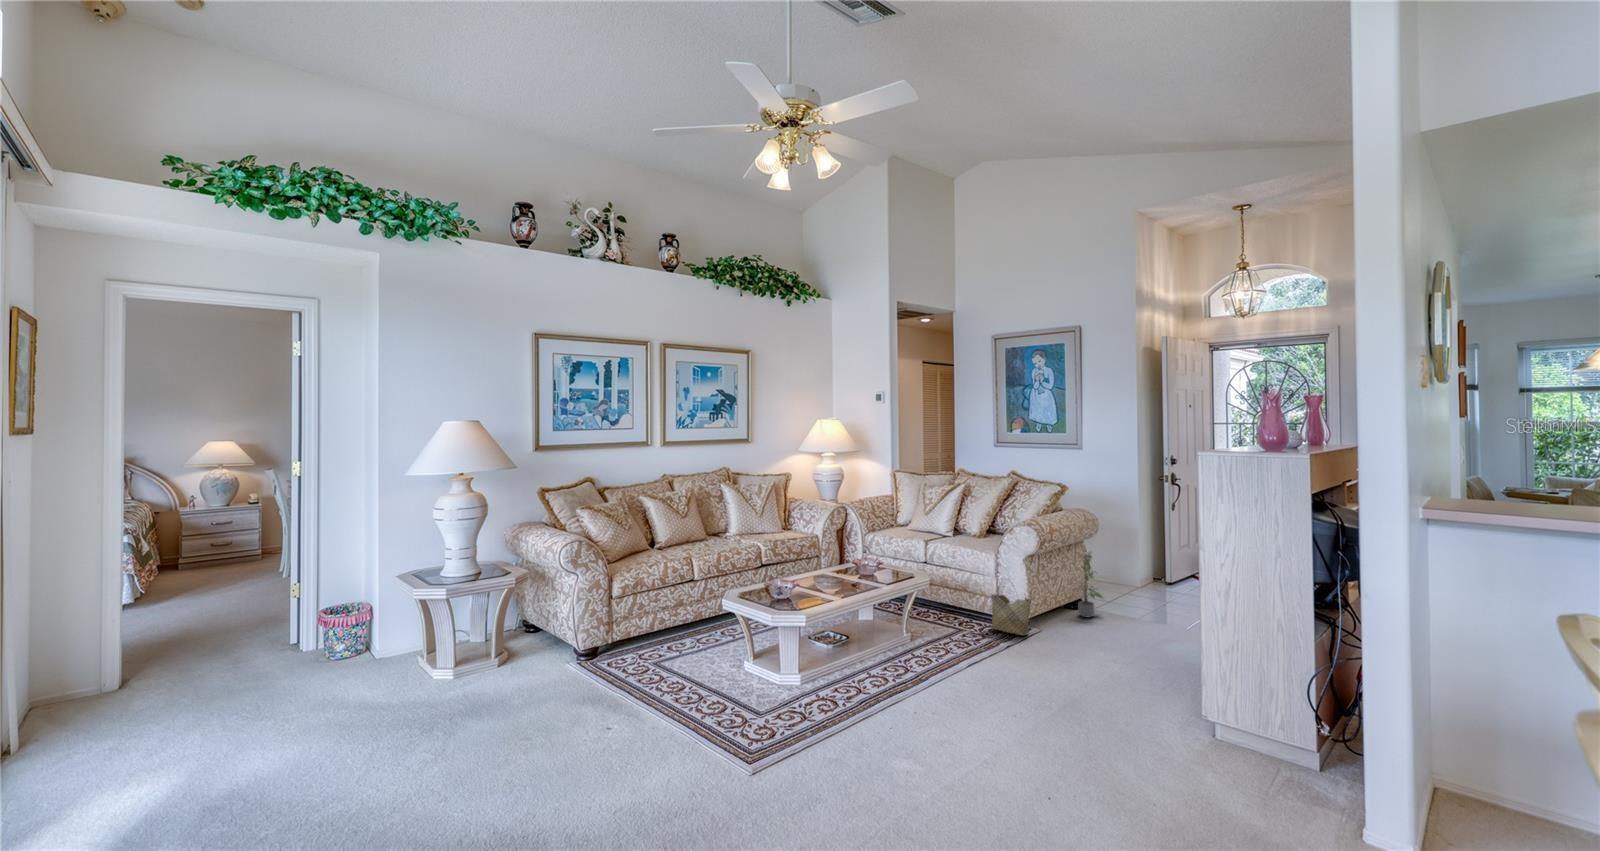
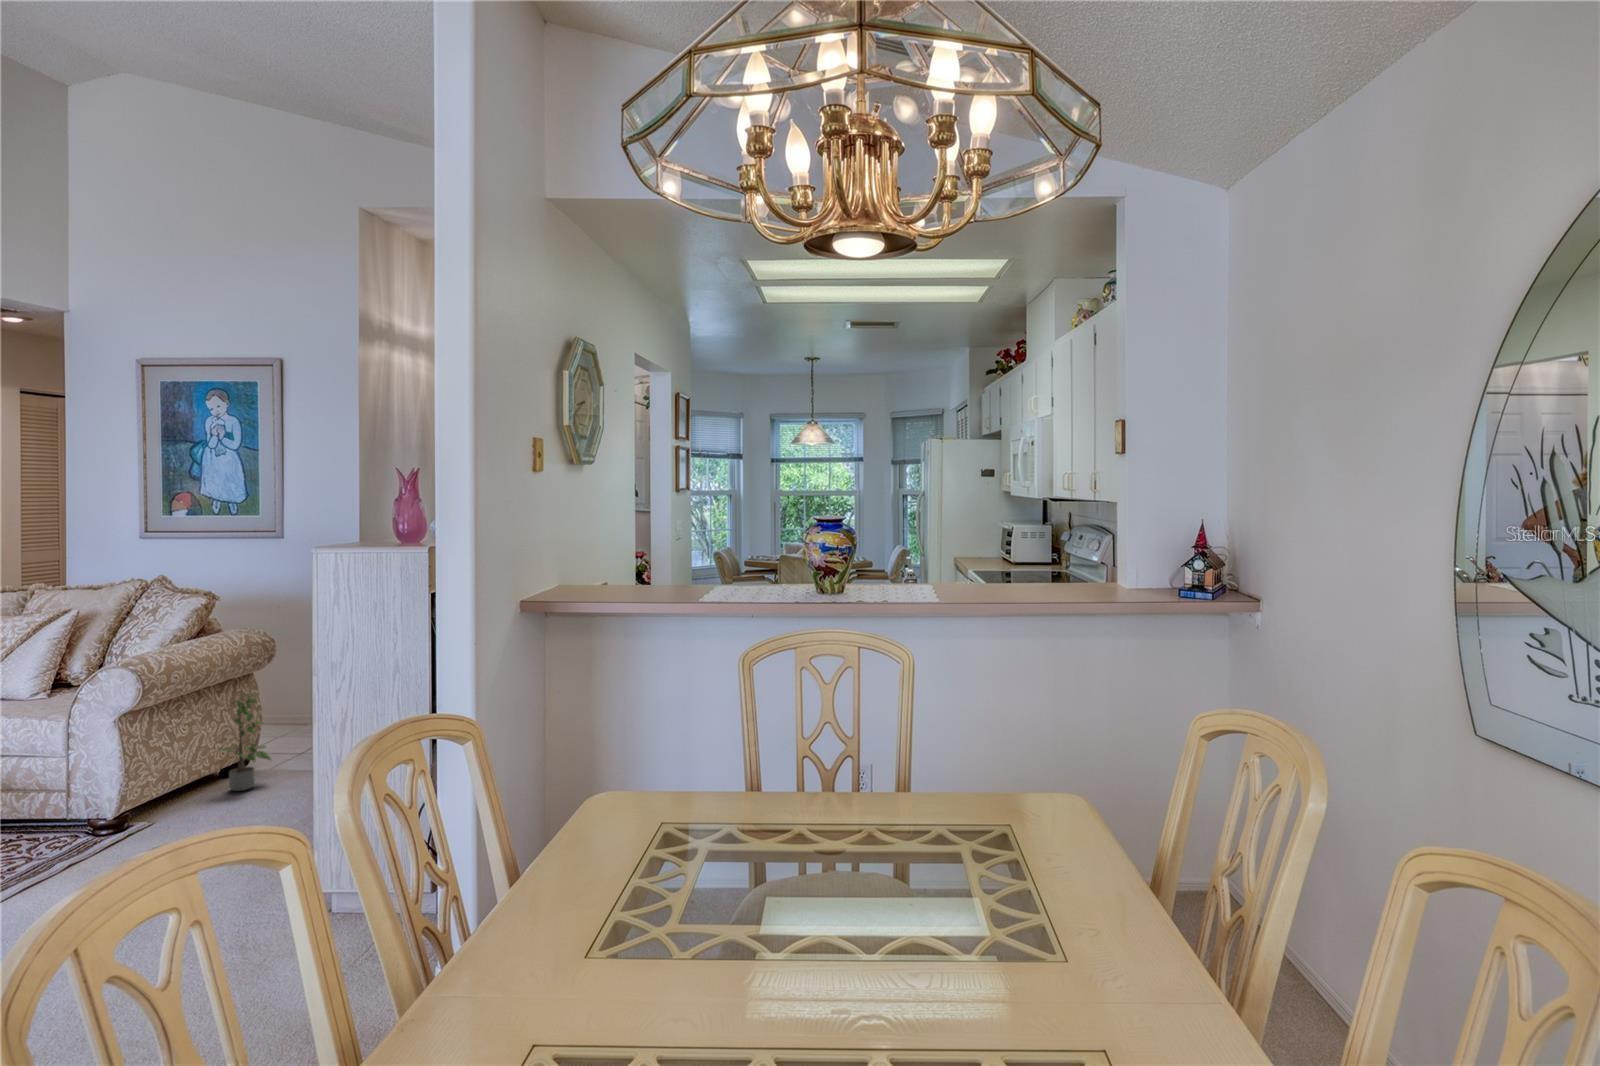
woven basket: present [991,594,1031,635] -> none [45,750,119,843]

